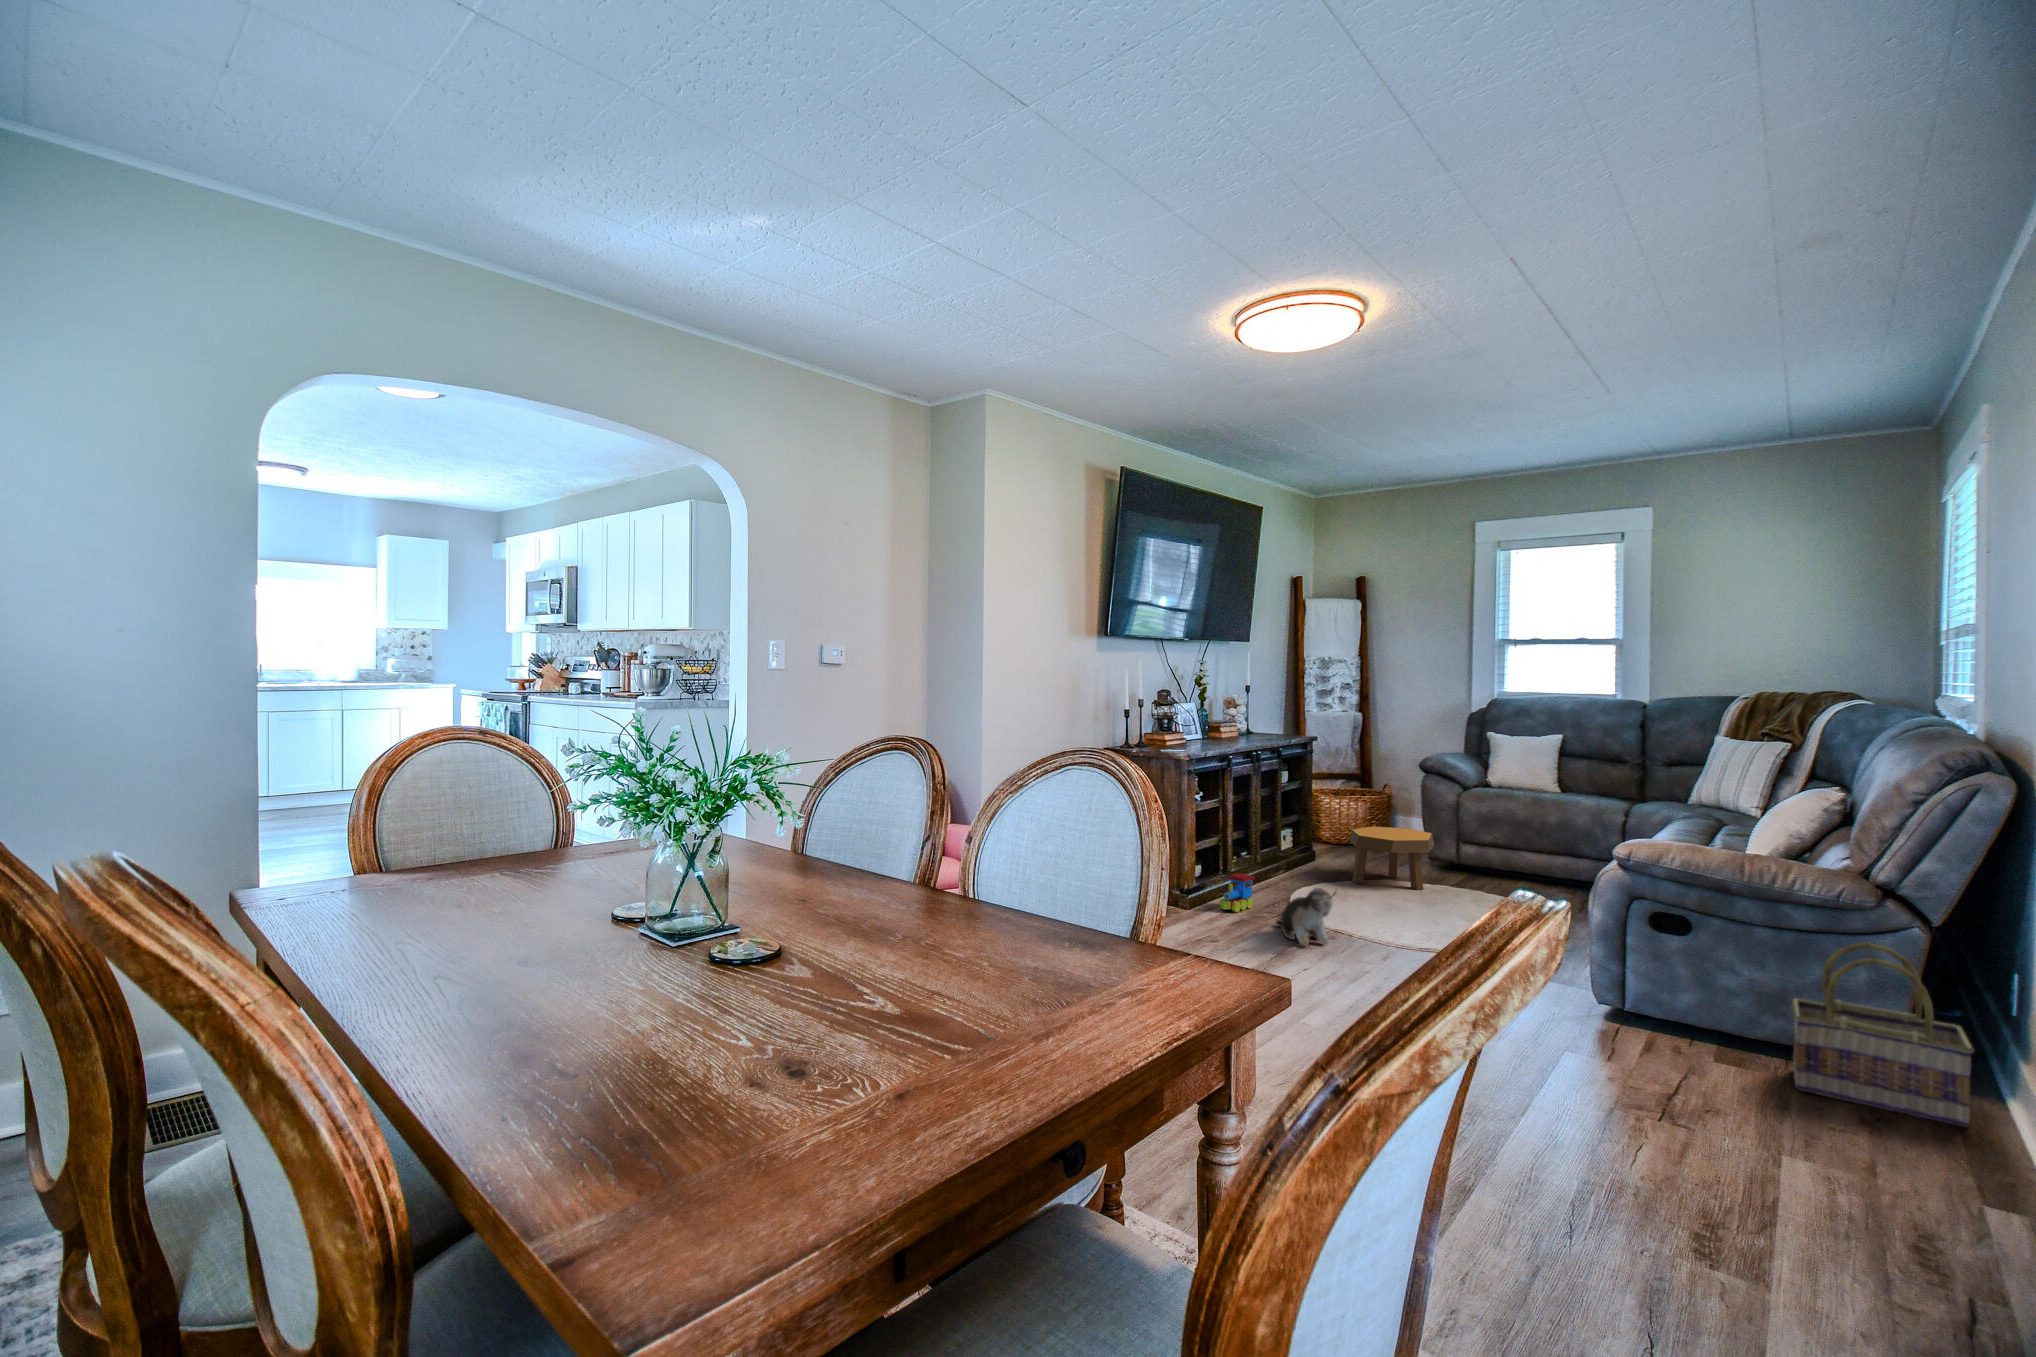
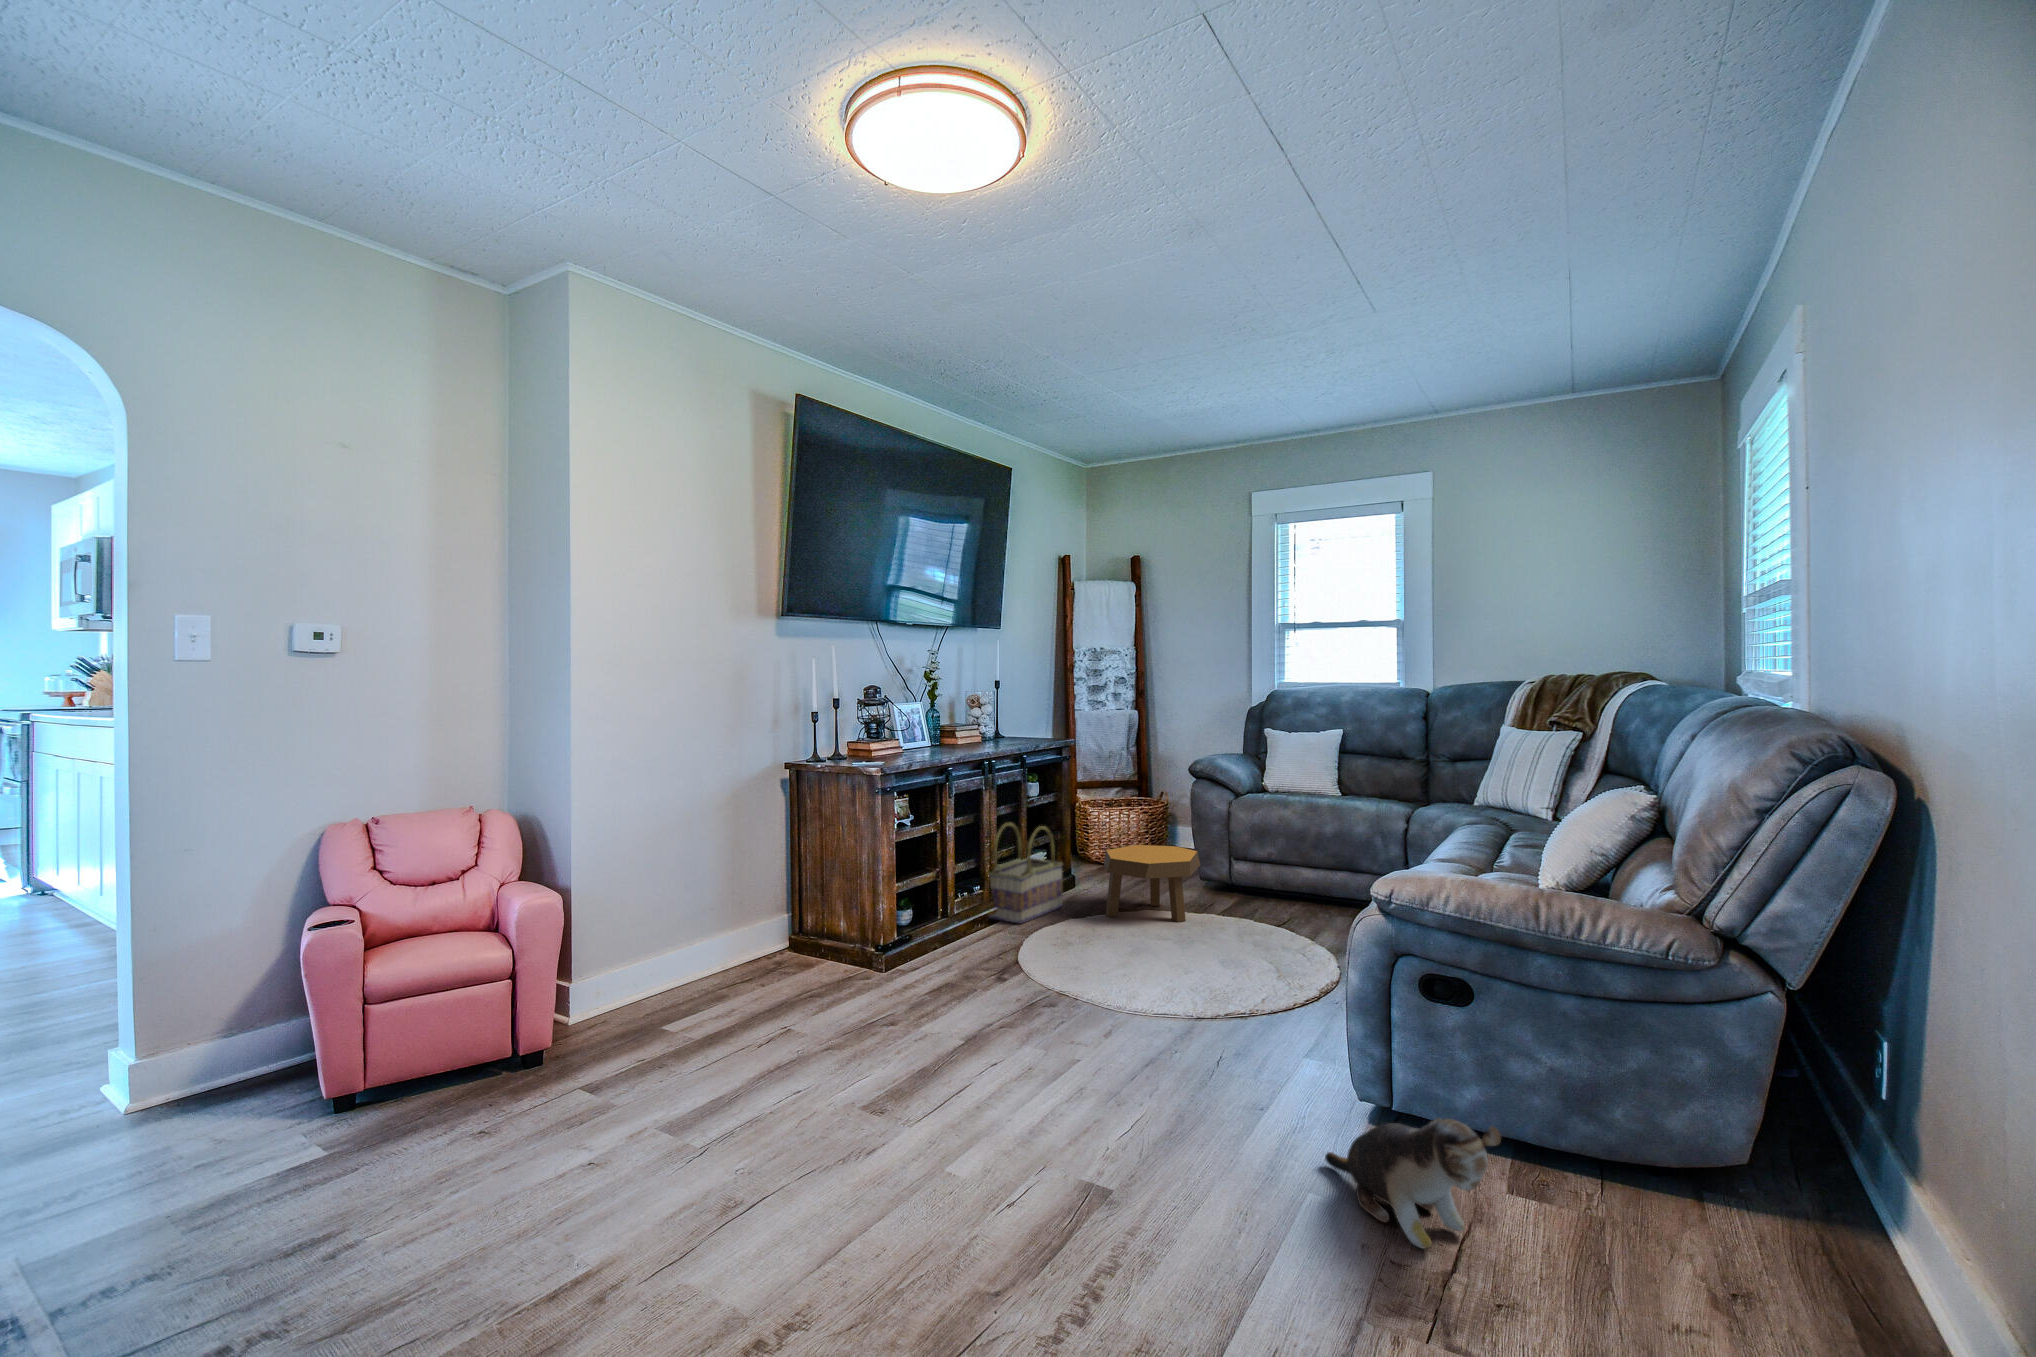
toy train: present [1219,873,1255,912] -> none [921,918,969,971]
plush toy: present [1276,888,1337,946] -> present [1325,1118,1501,1248]
basket: present [1792,942,1974,1127] -> present [988,823,1063,924]

